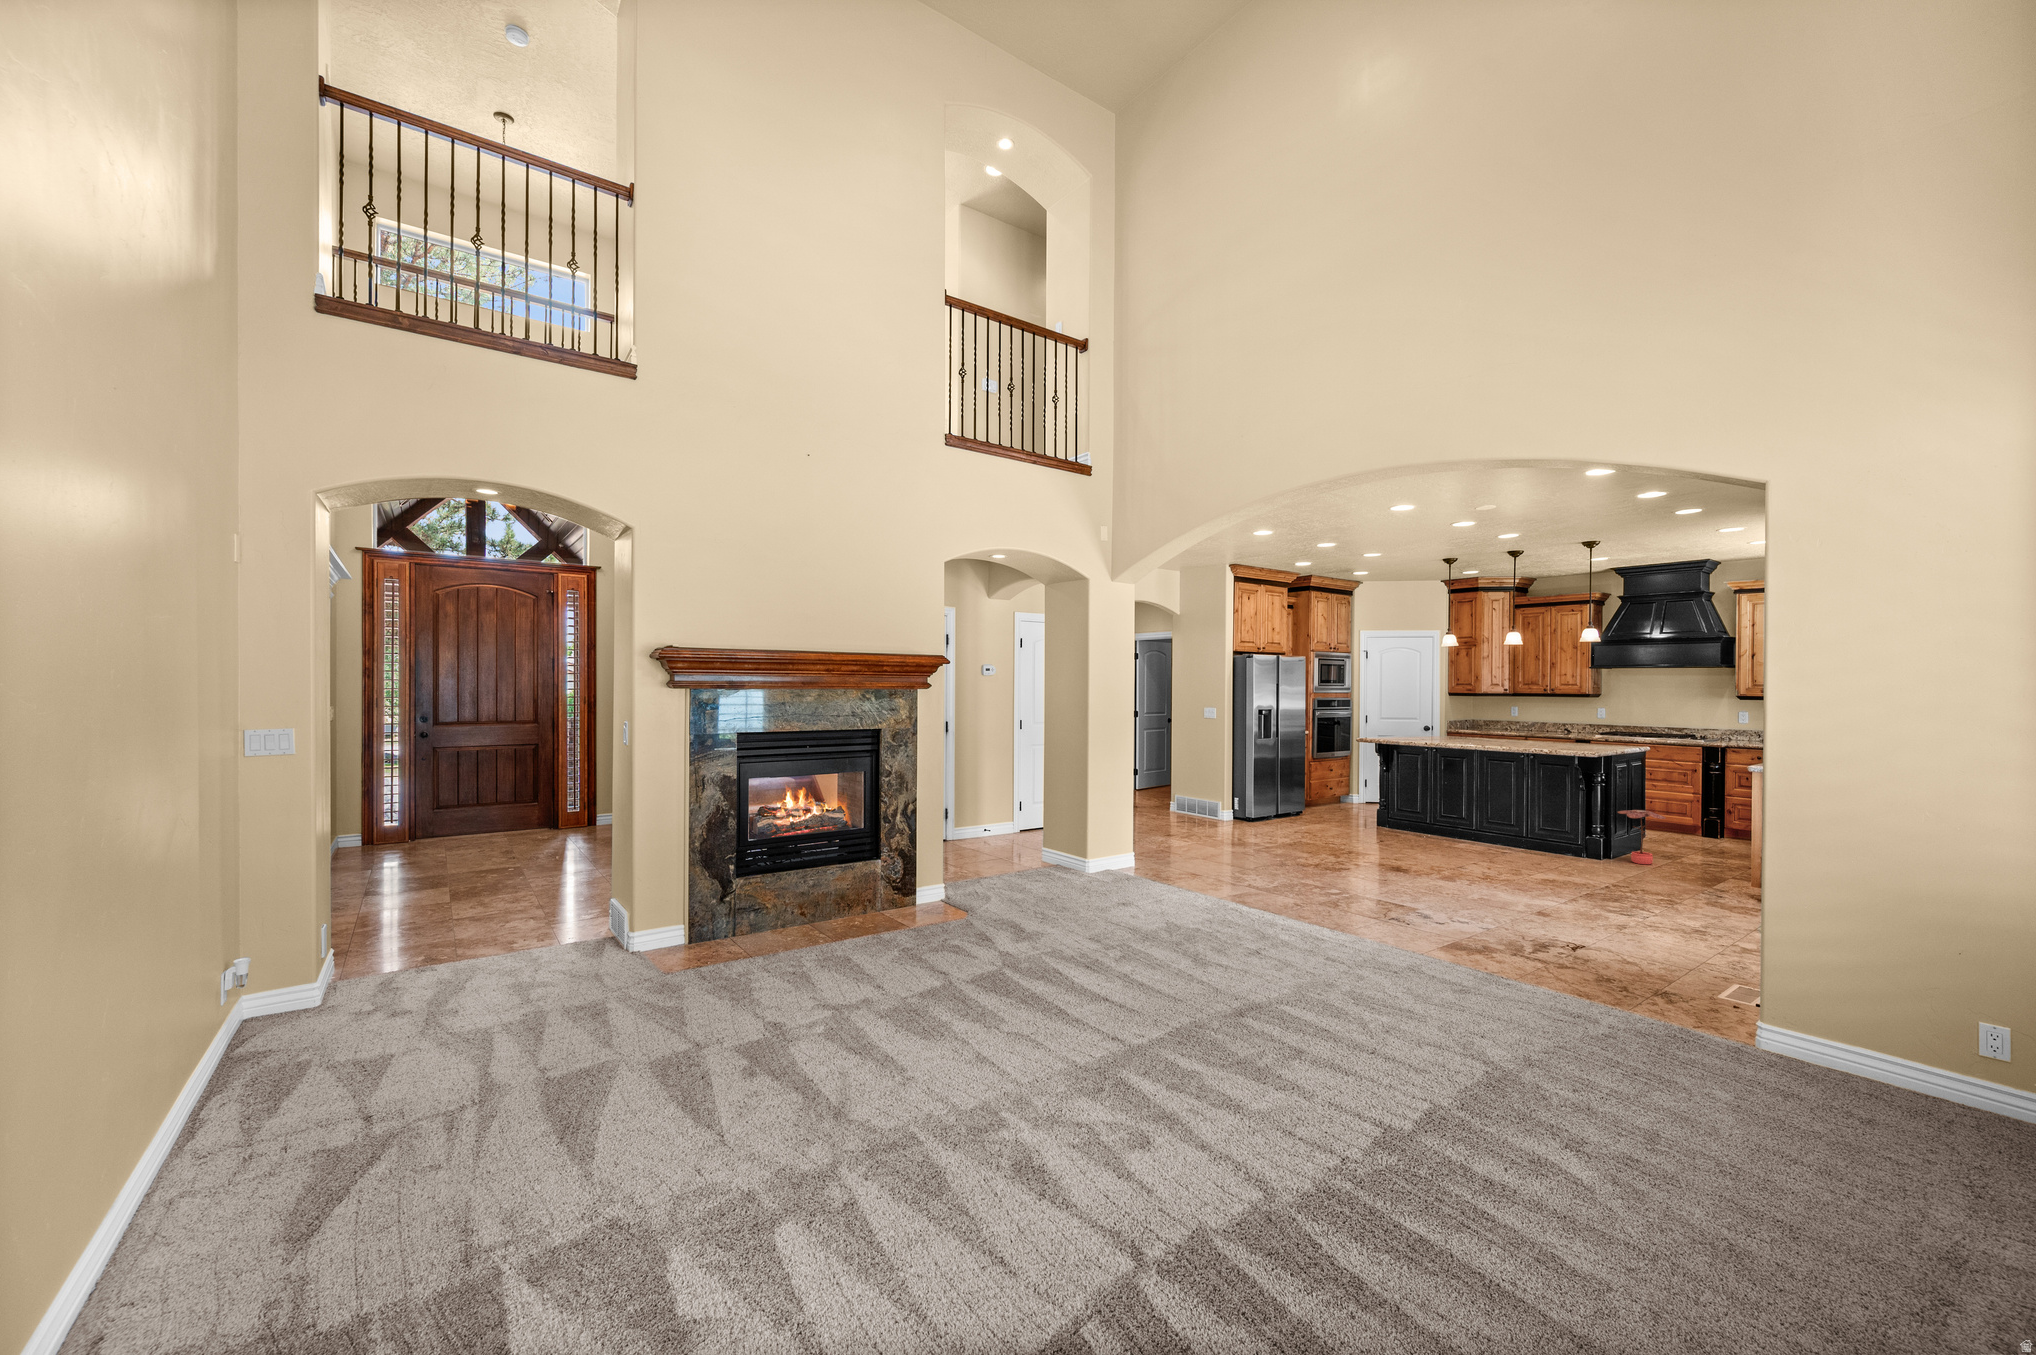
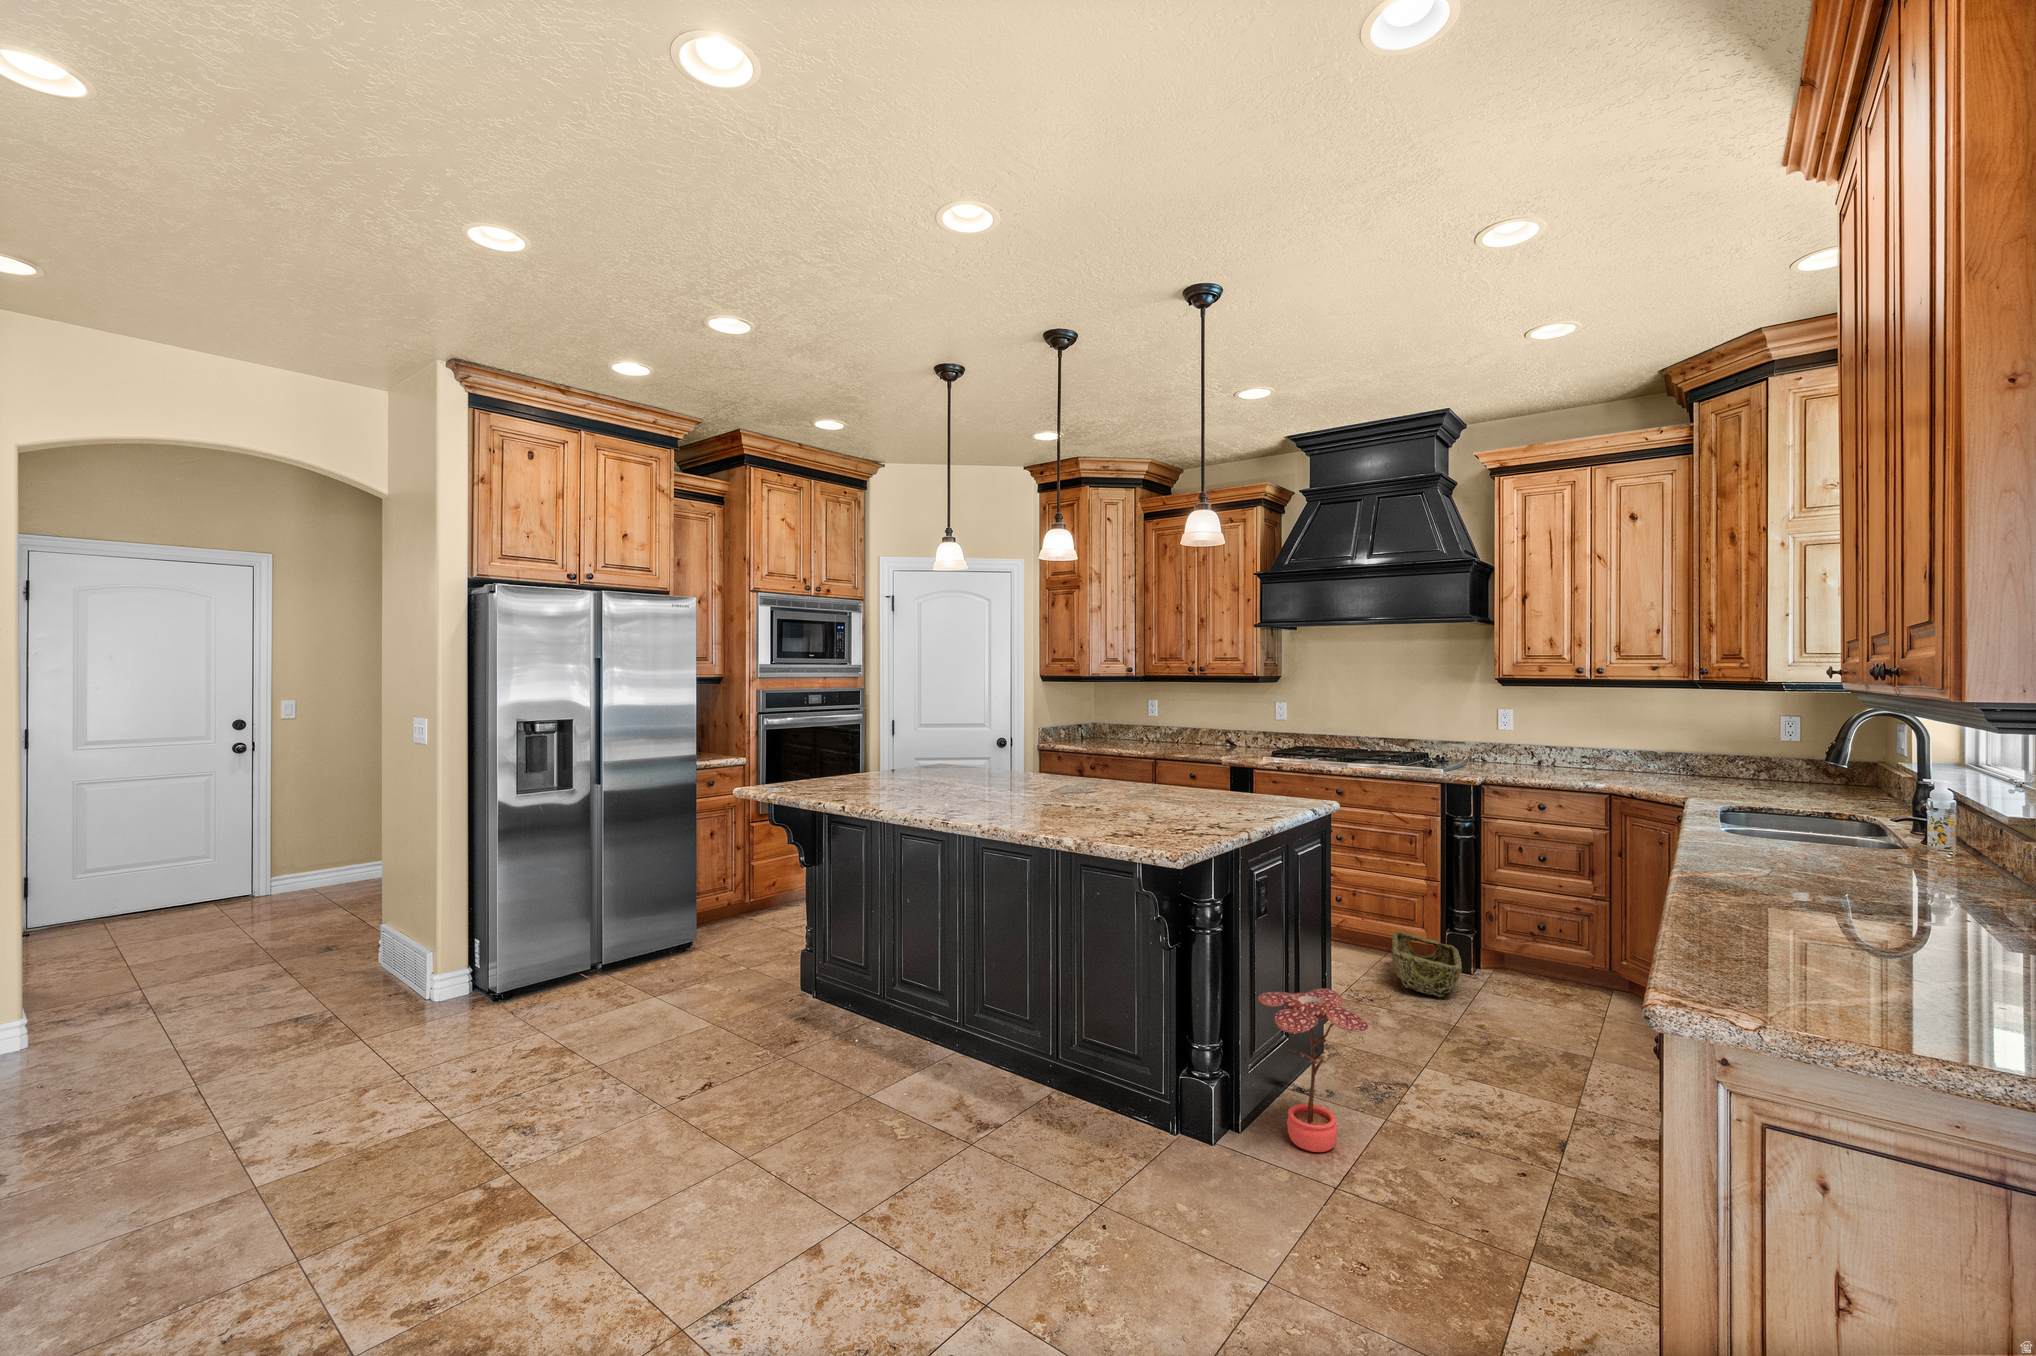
woven basket: none [1675,818,1714,844] -> present [1392,931,1462,997]

